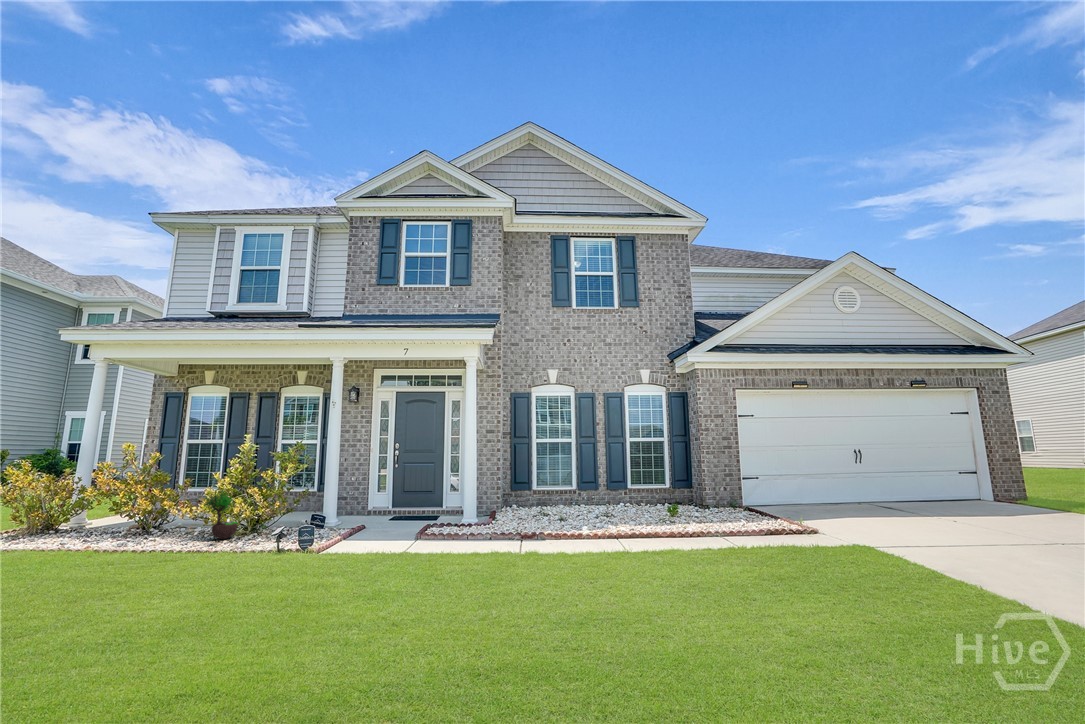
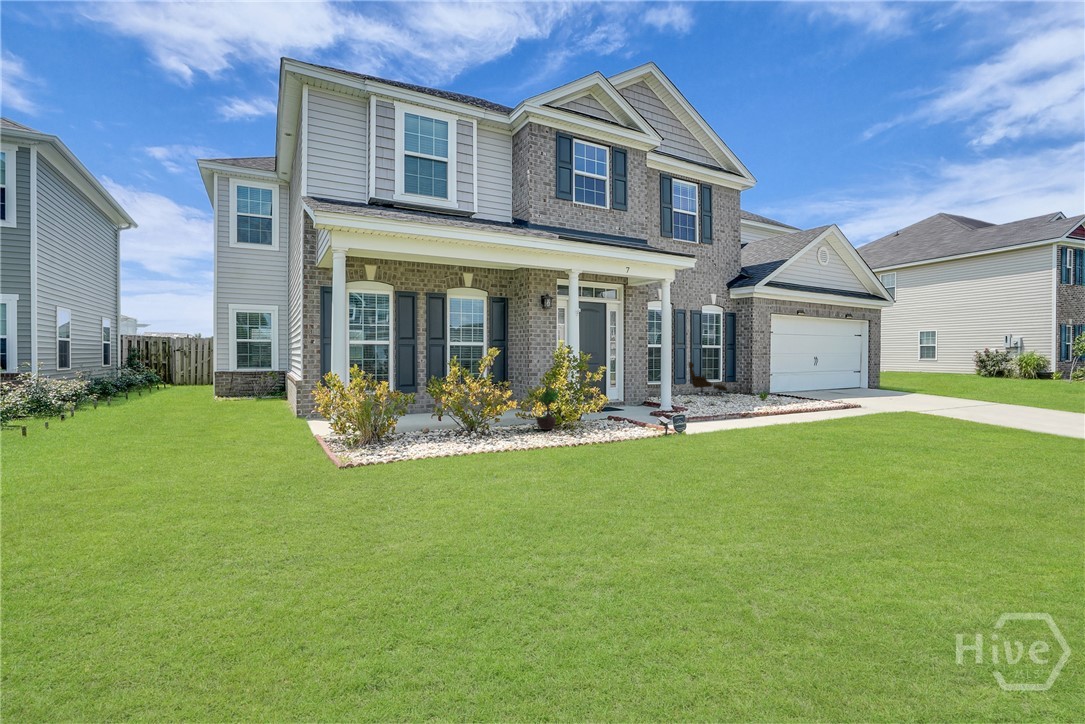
lounge chair: none [589,460,643,512] -> present [689,362,727,395]

